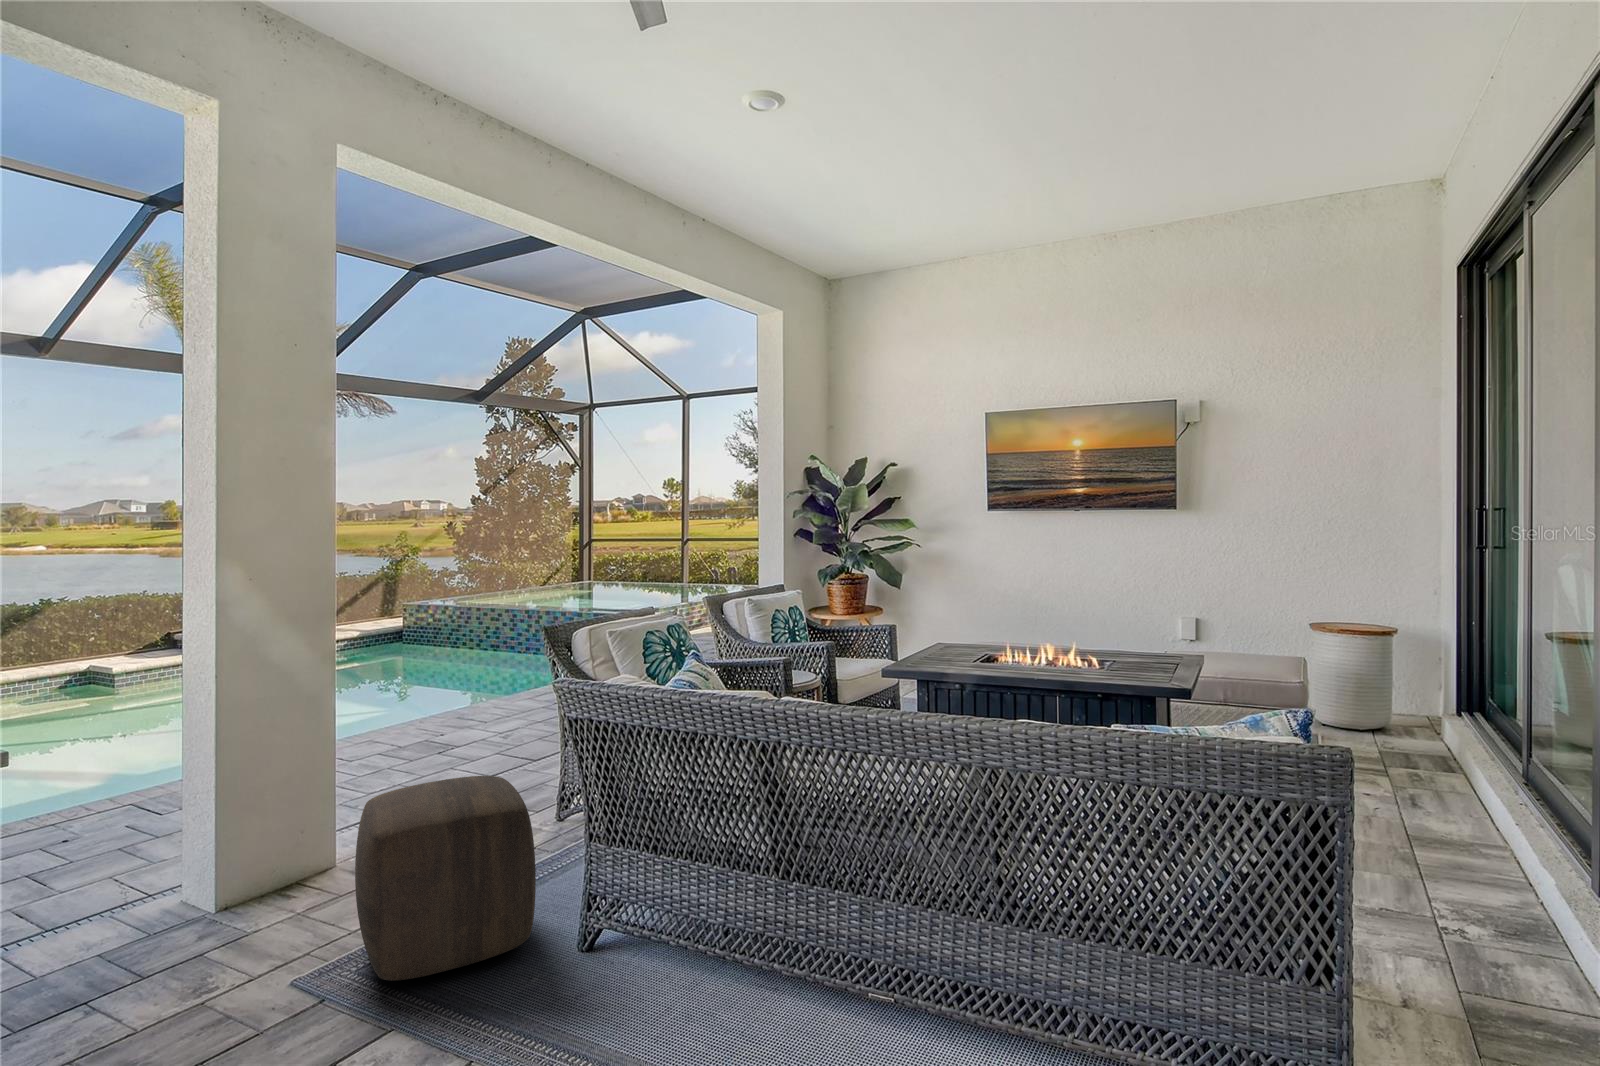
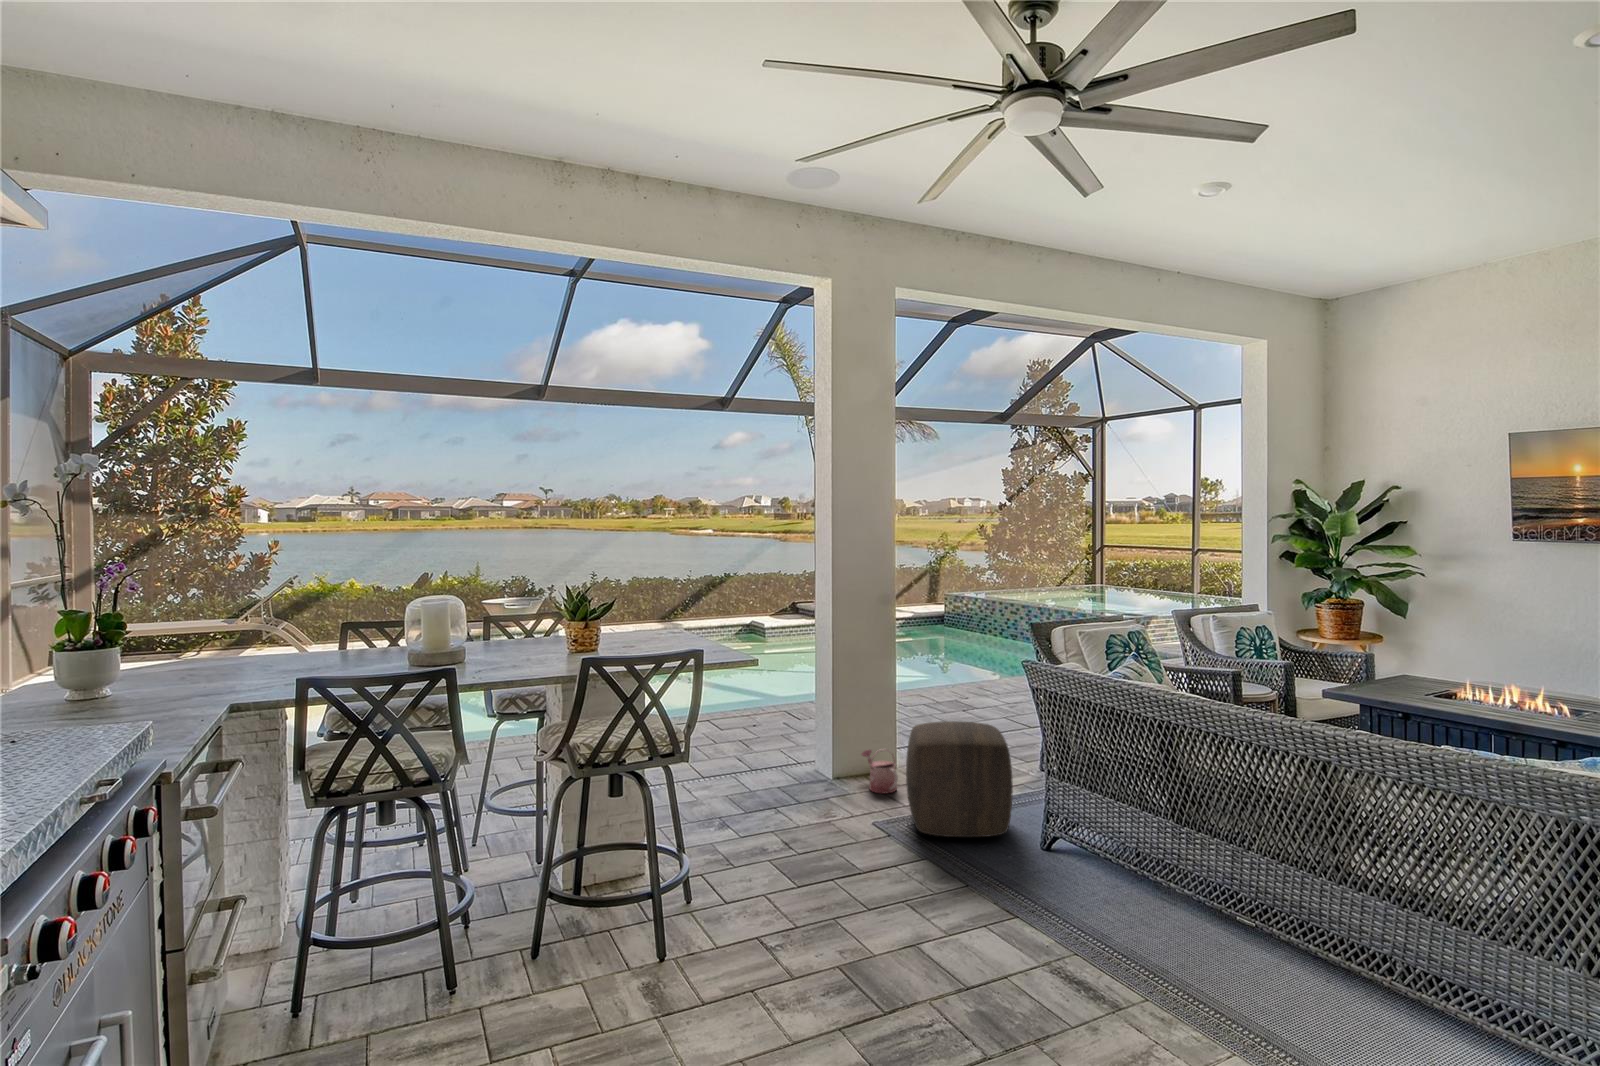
watering can: none [274,840,341,917] -> present [862,749,898,793]

